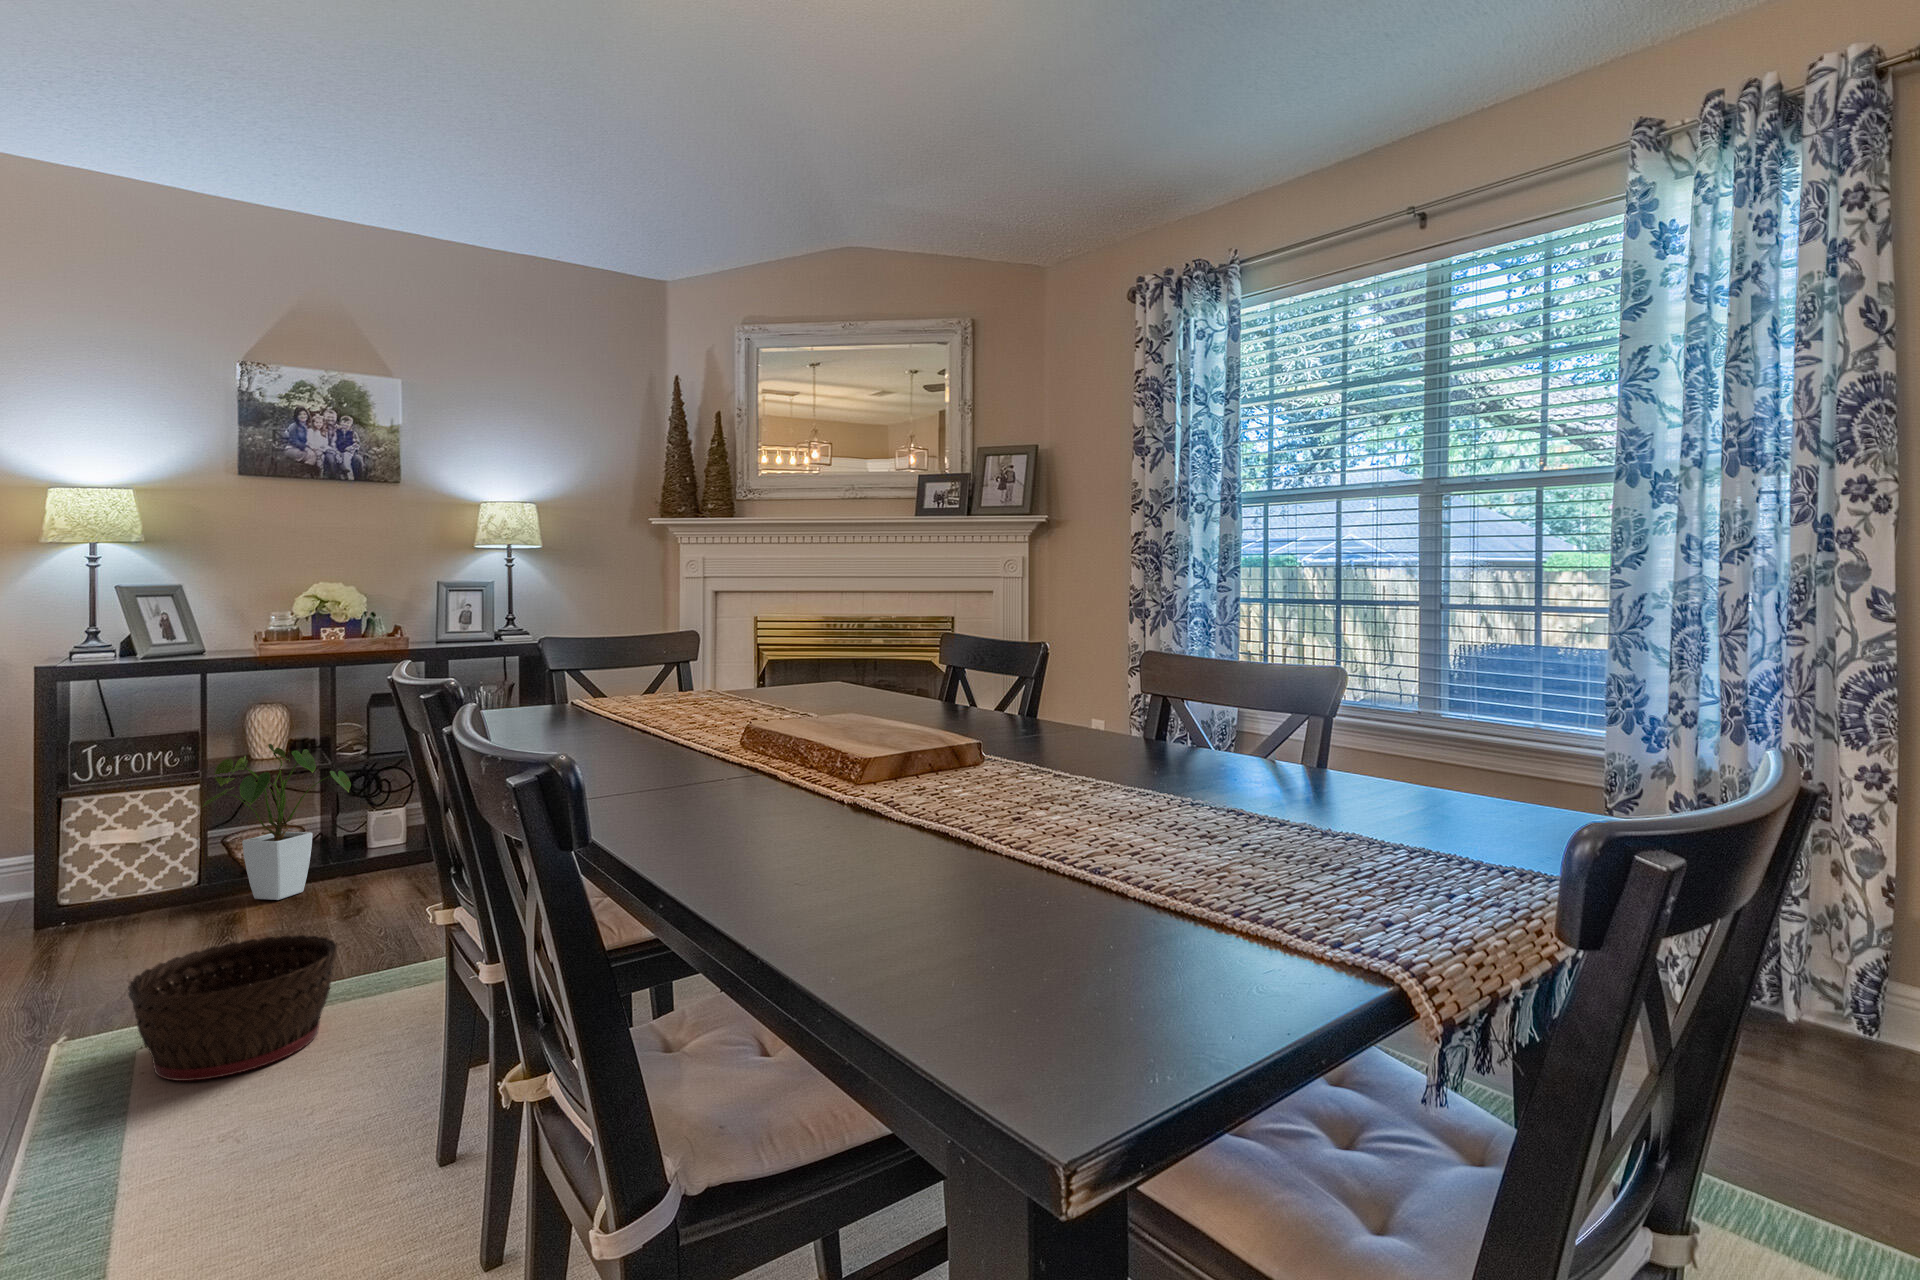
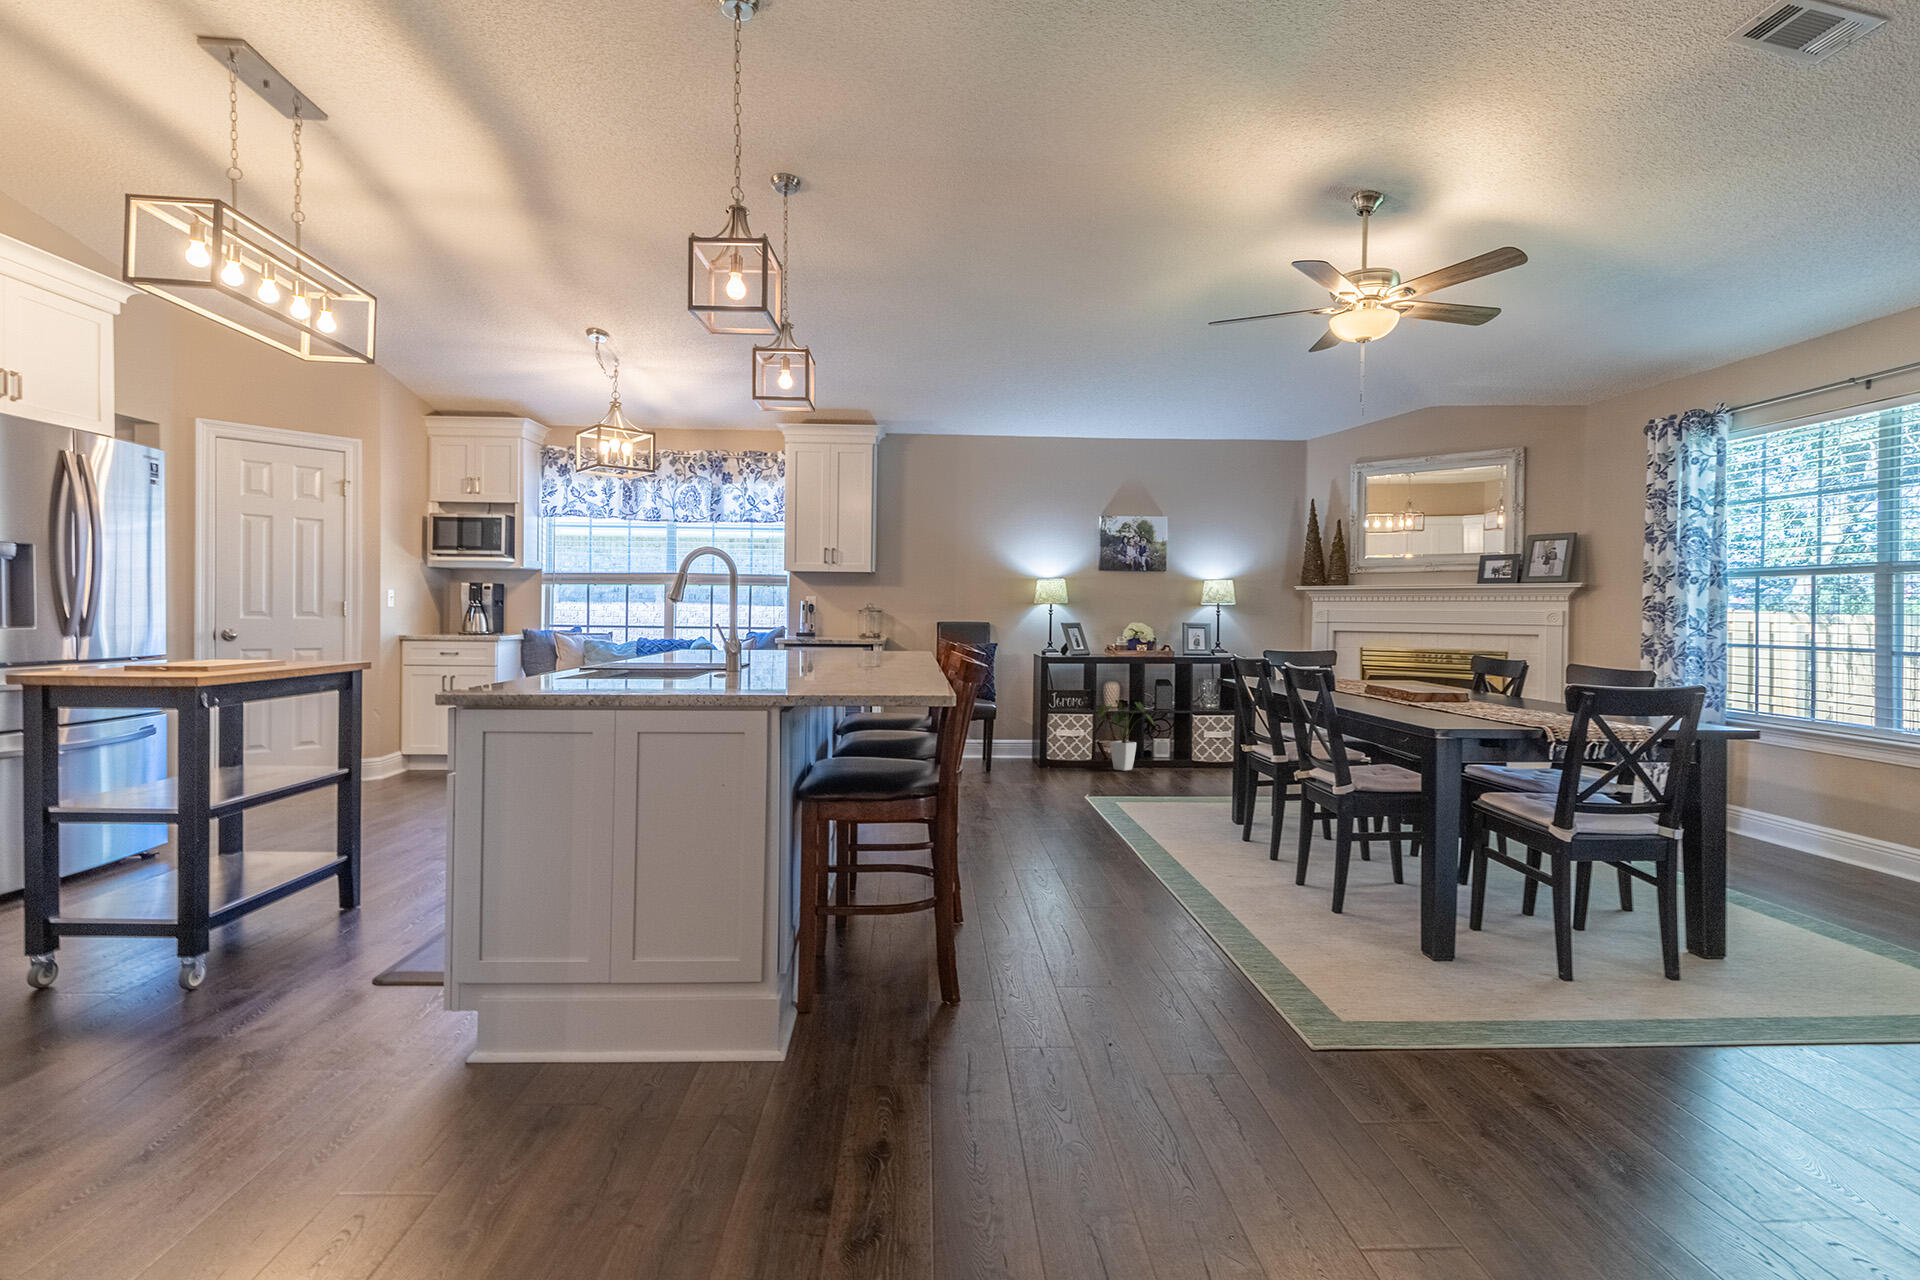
basket: present [128,935,337,1081] -> none [1124,768,1186,809]

